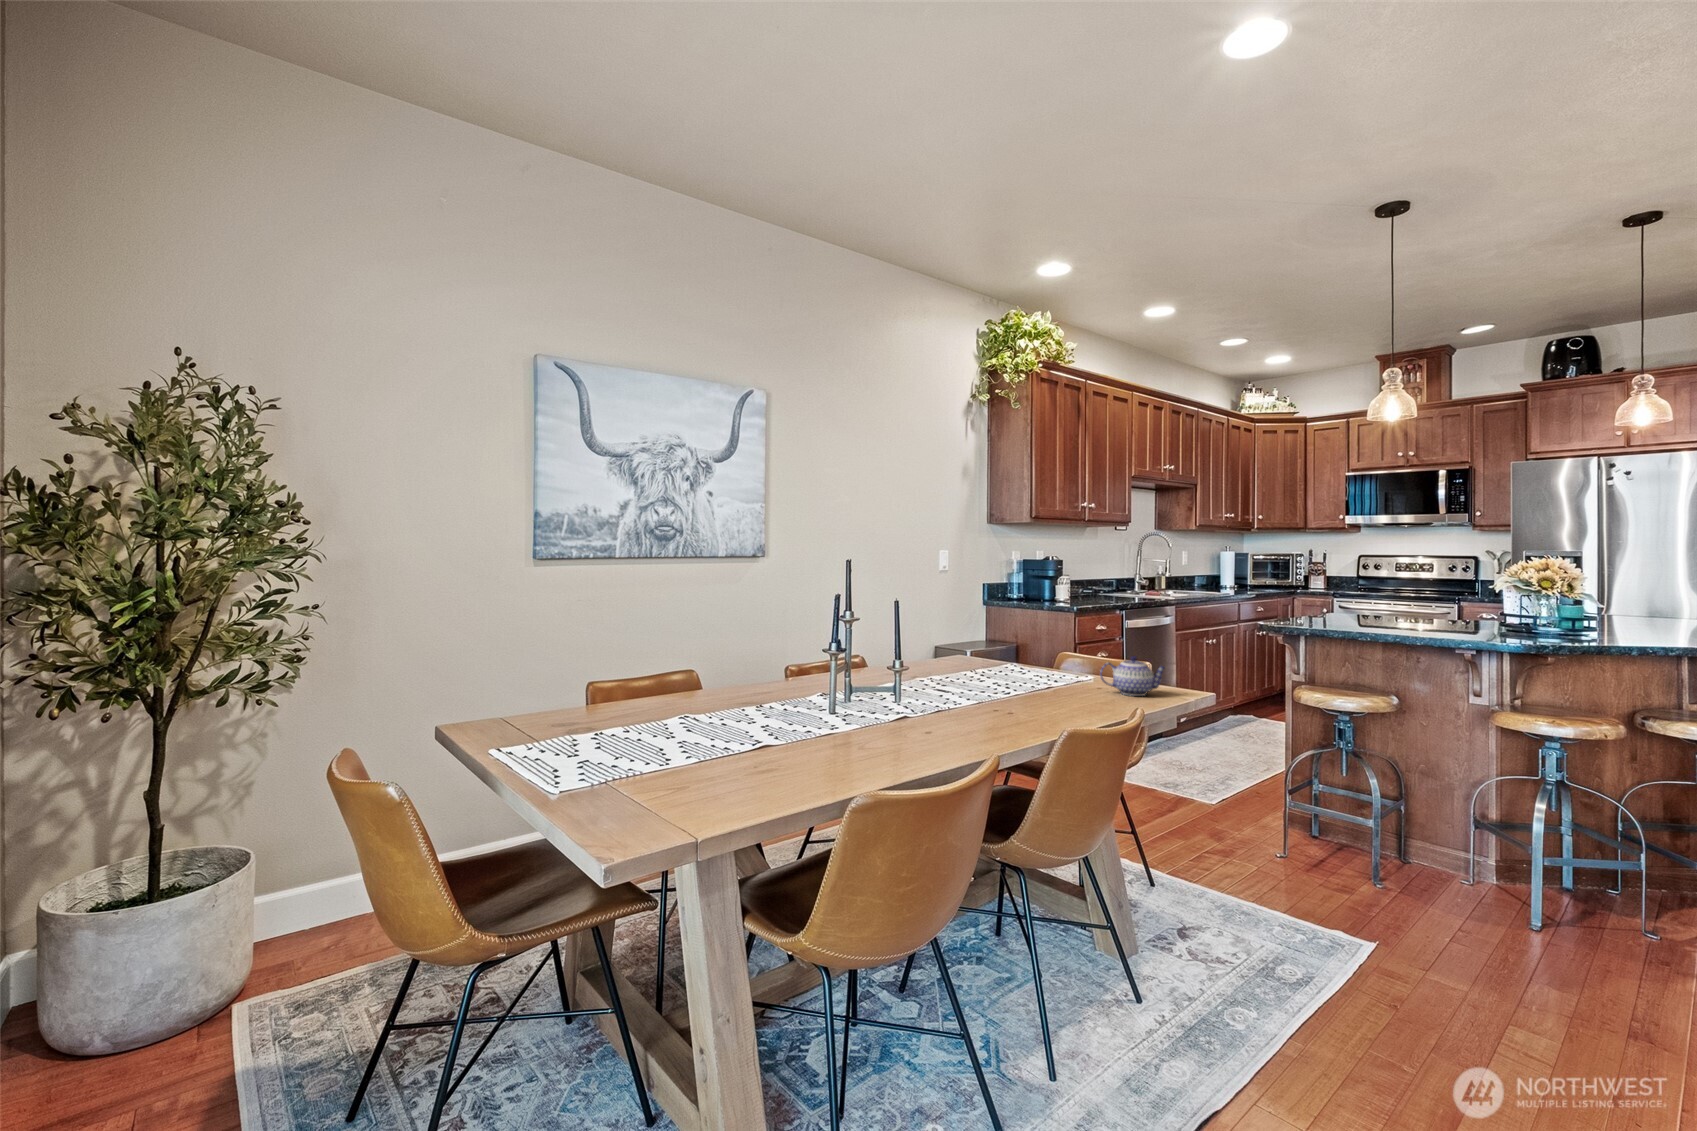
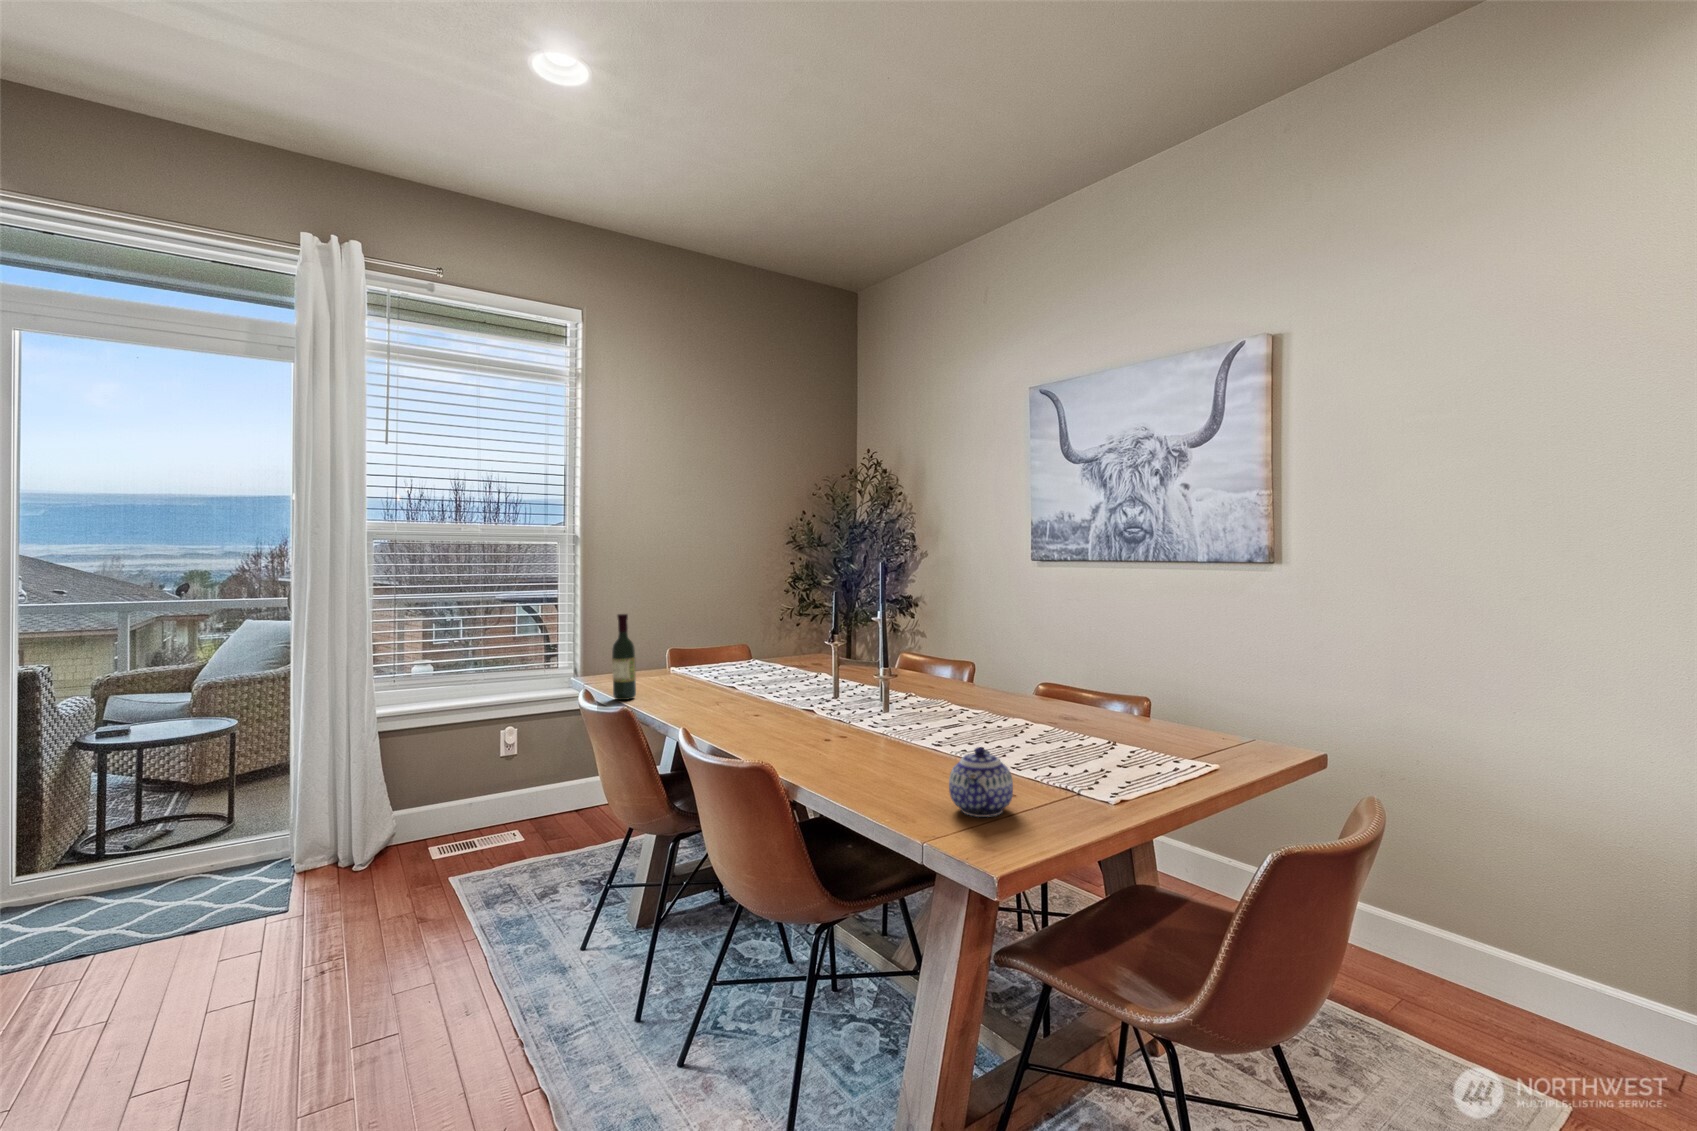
wine bottle: none [614,644,660,816] -> present [612,613,636,700]

